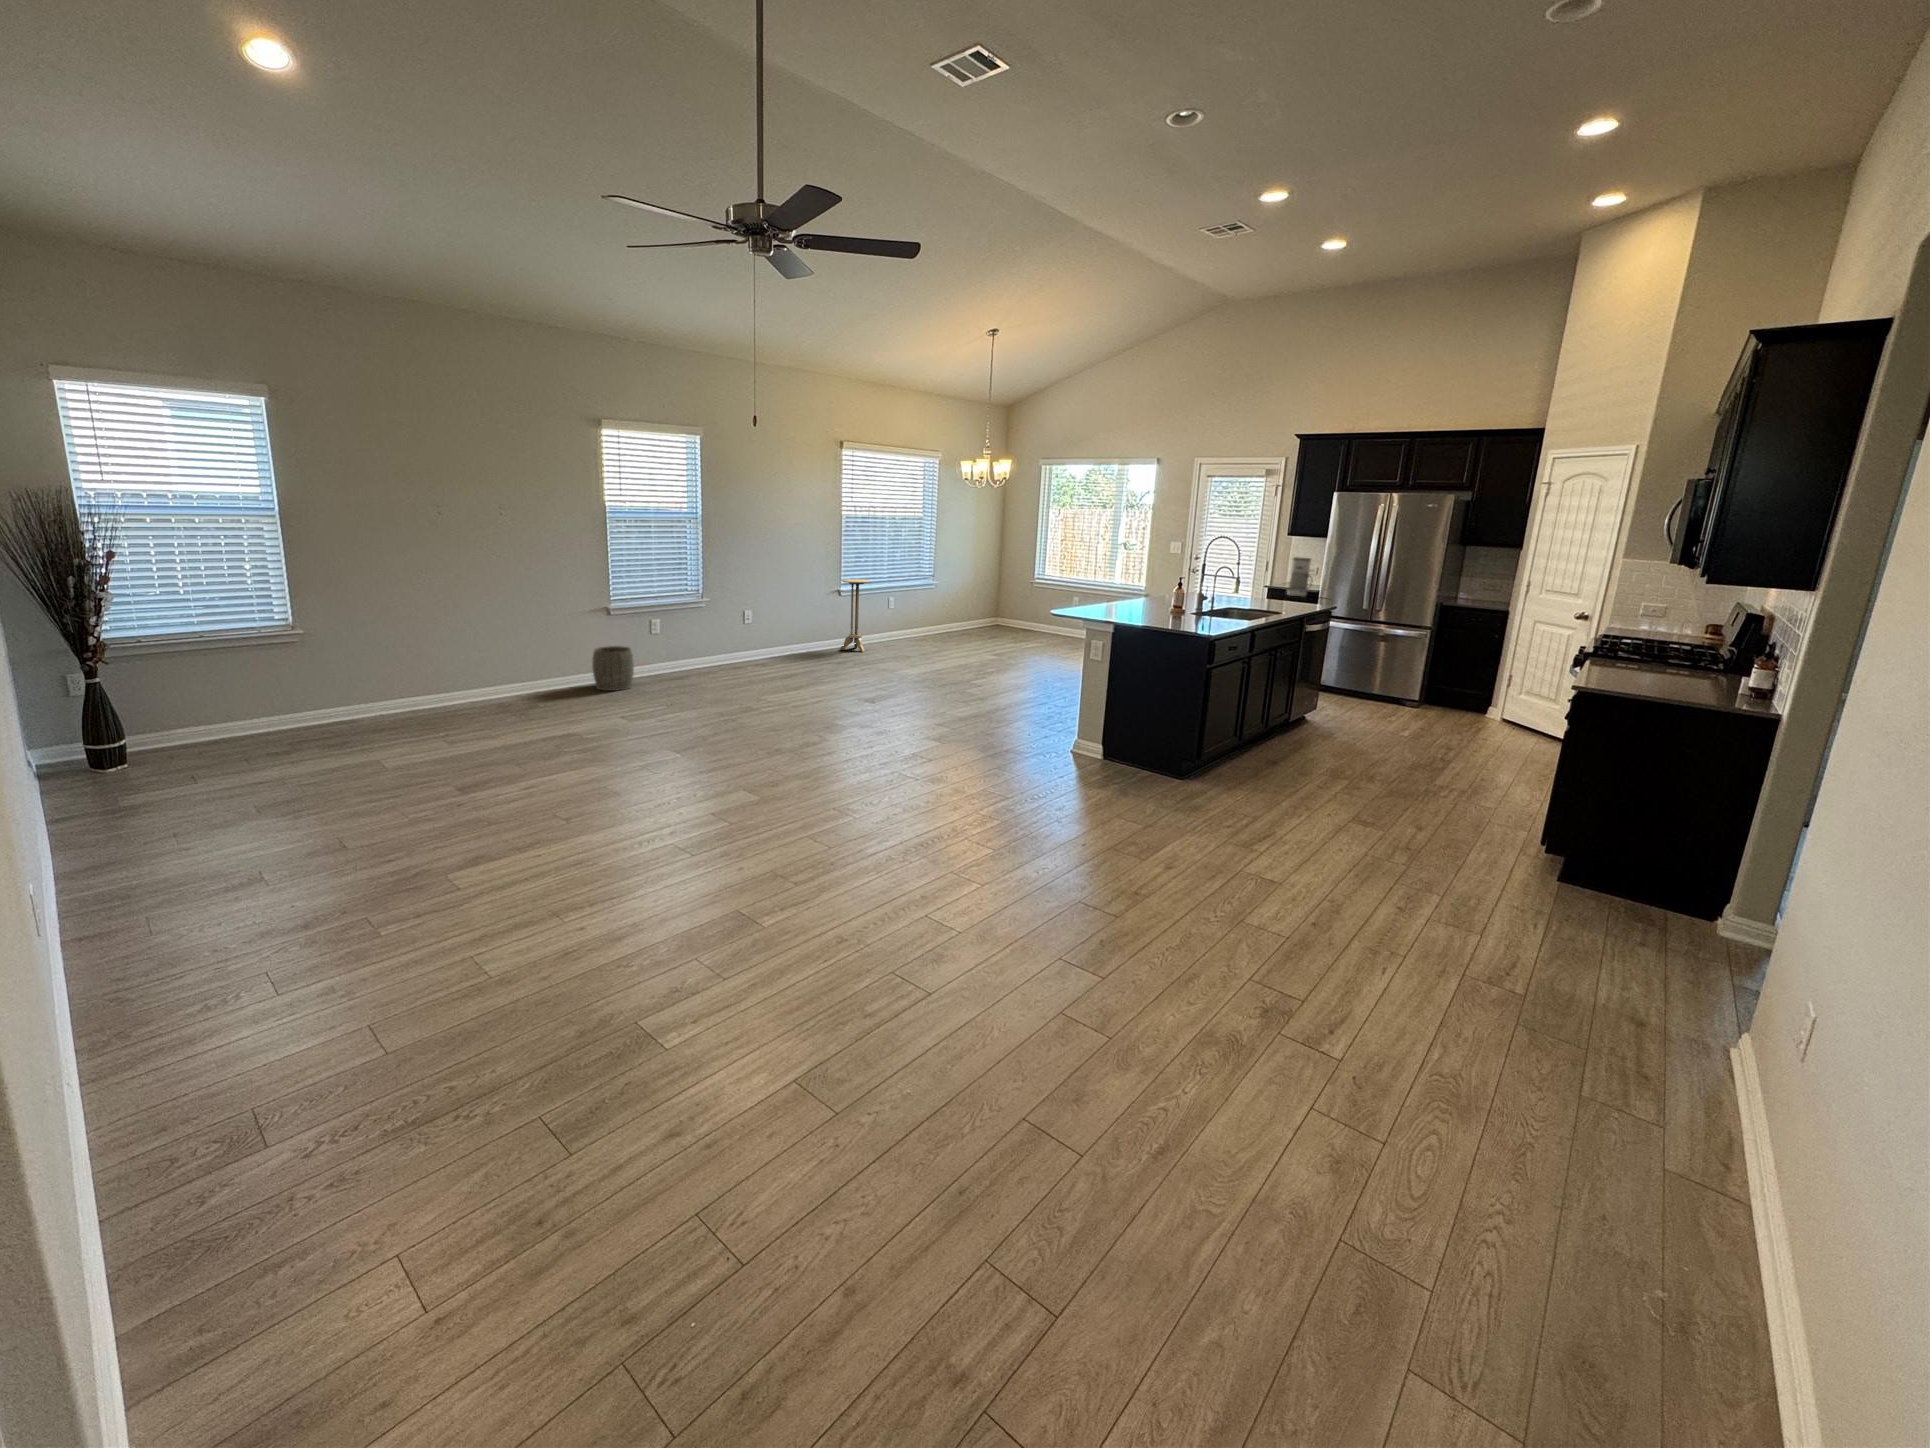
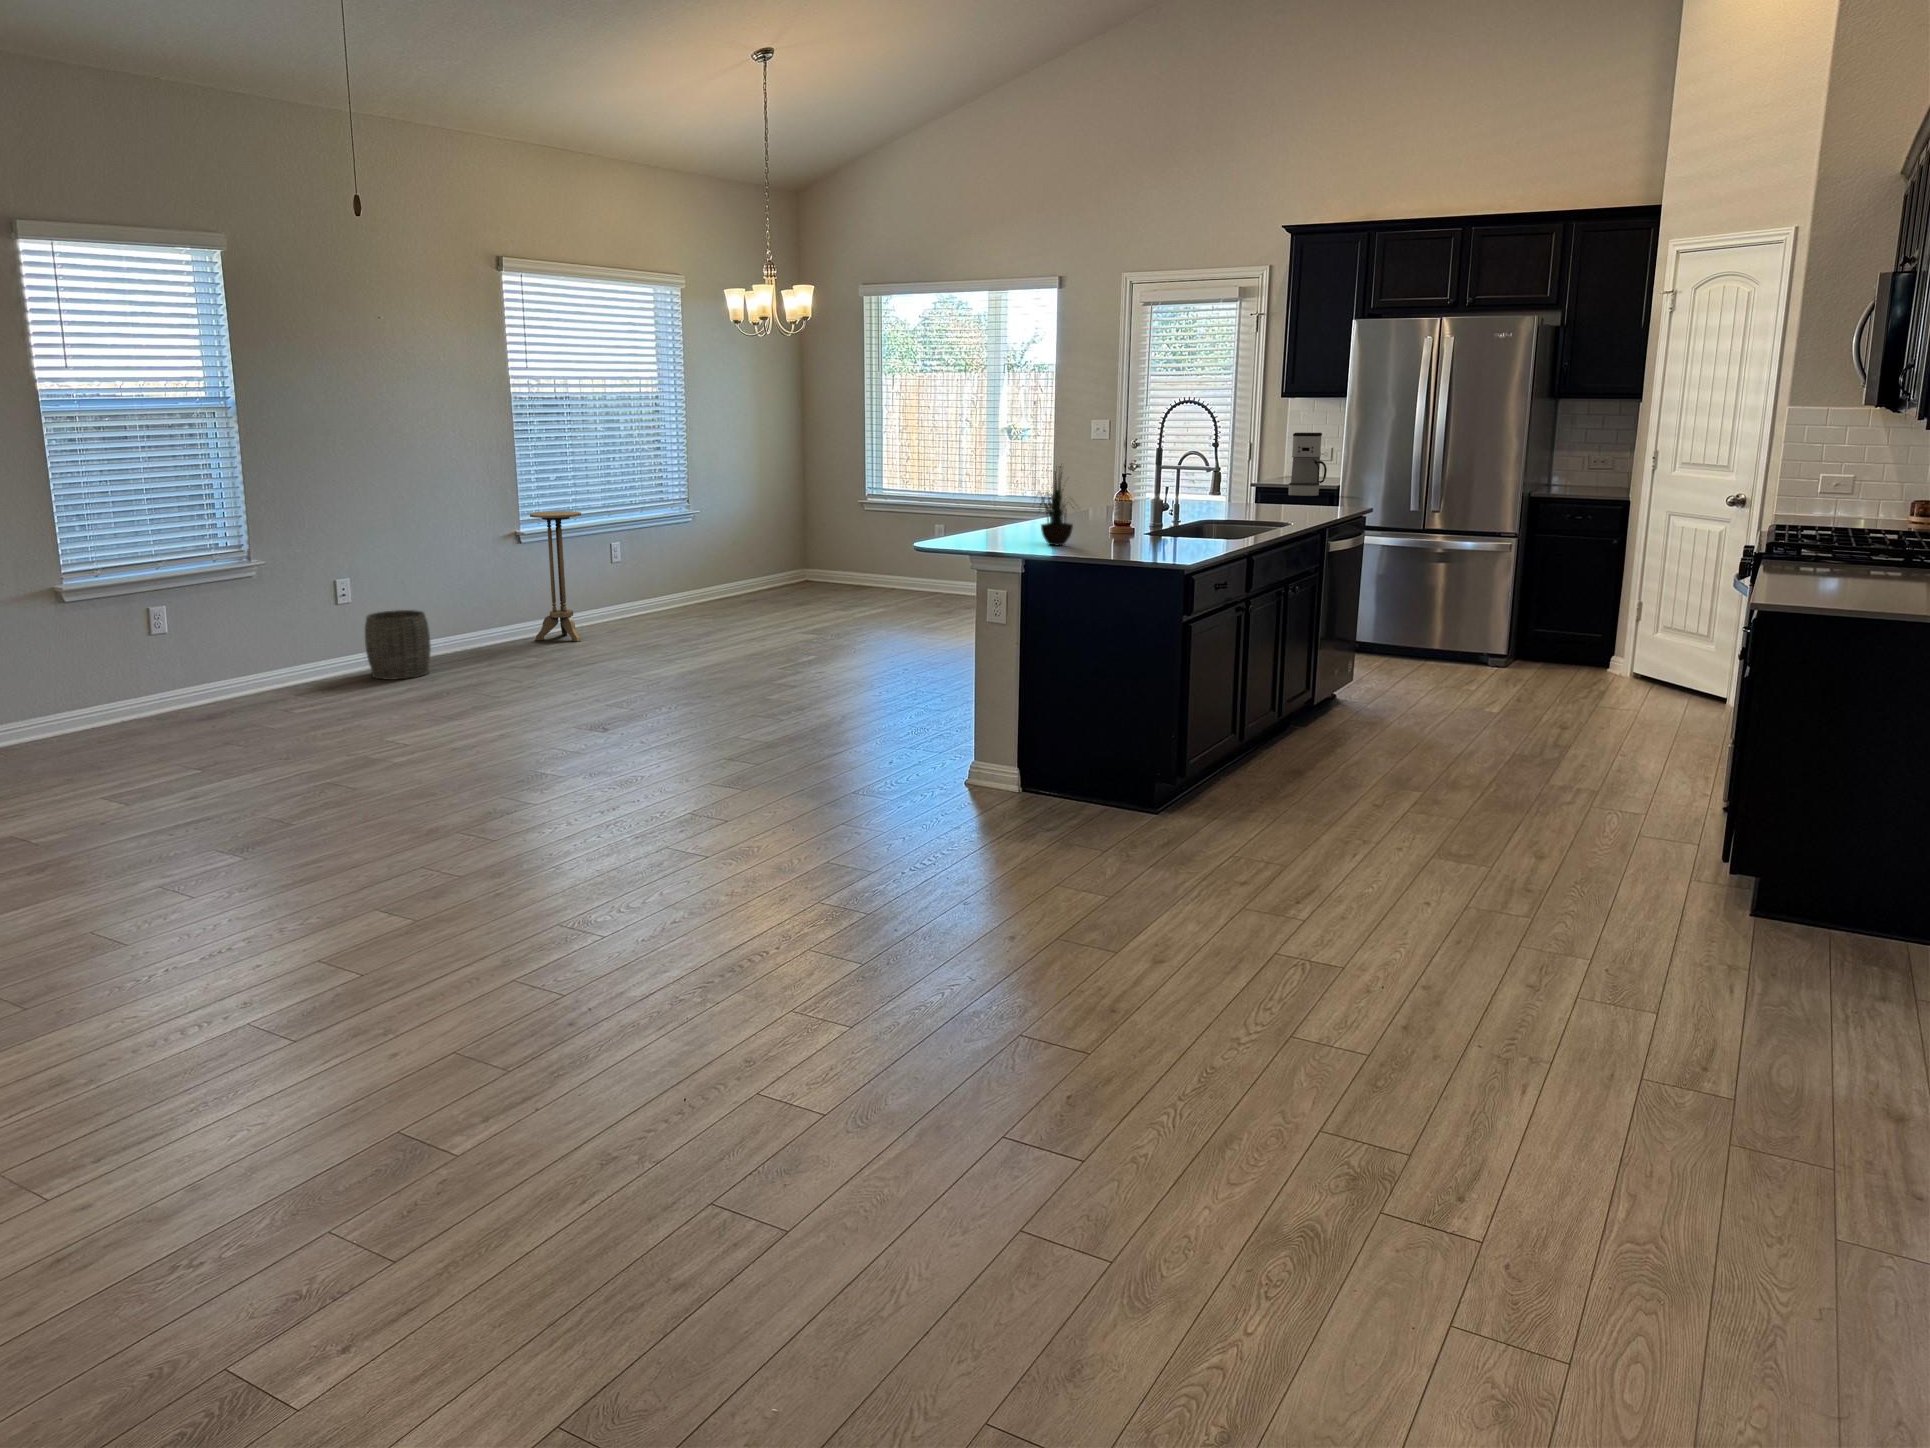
potted plant: none [1126,563,1157,620] -> present [1039,467,1073,546]
woven basket: present [592,646,634,691] -> present [365,610,431,680]

